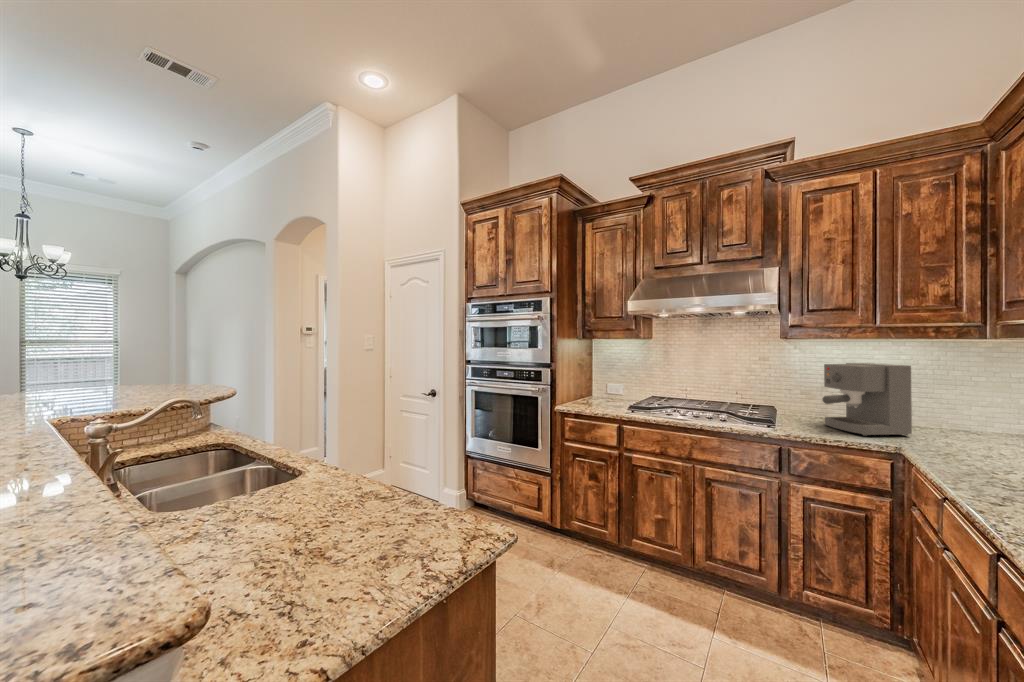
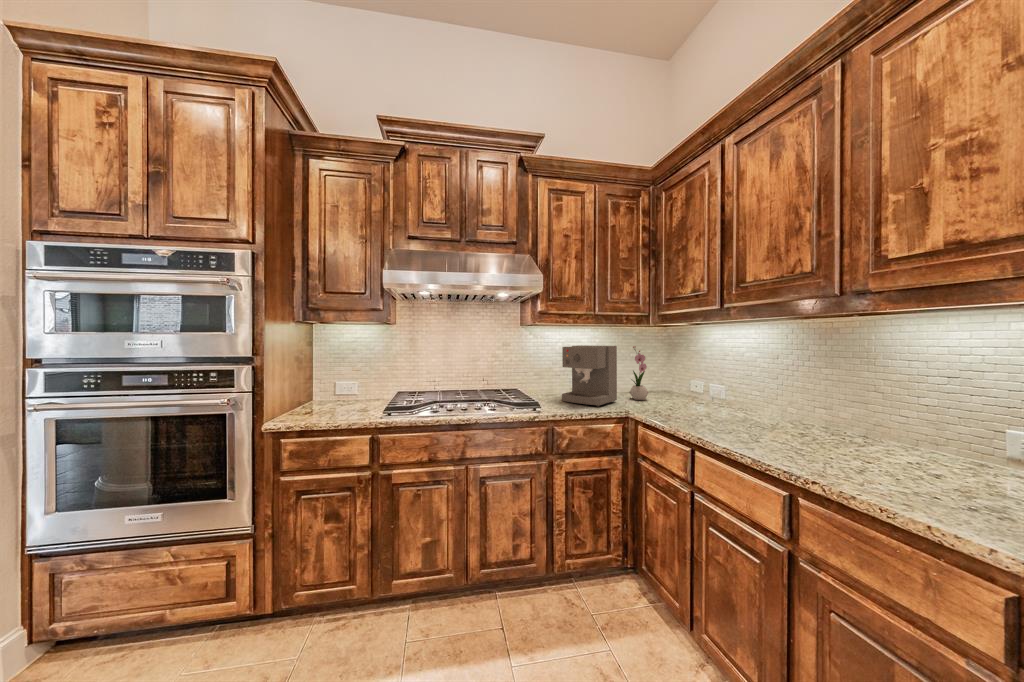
flower arrangement: none [948,367,985,442] -> present [629,346,648,400]

